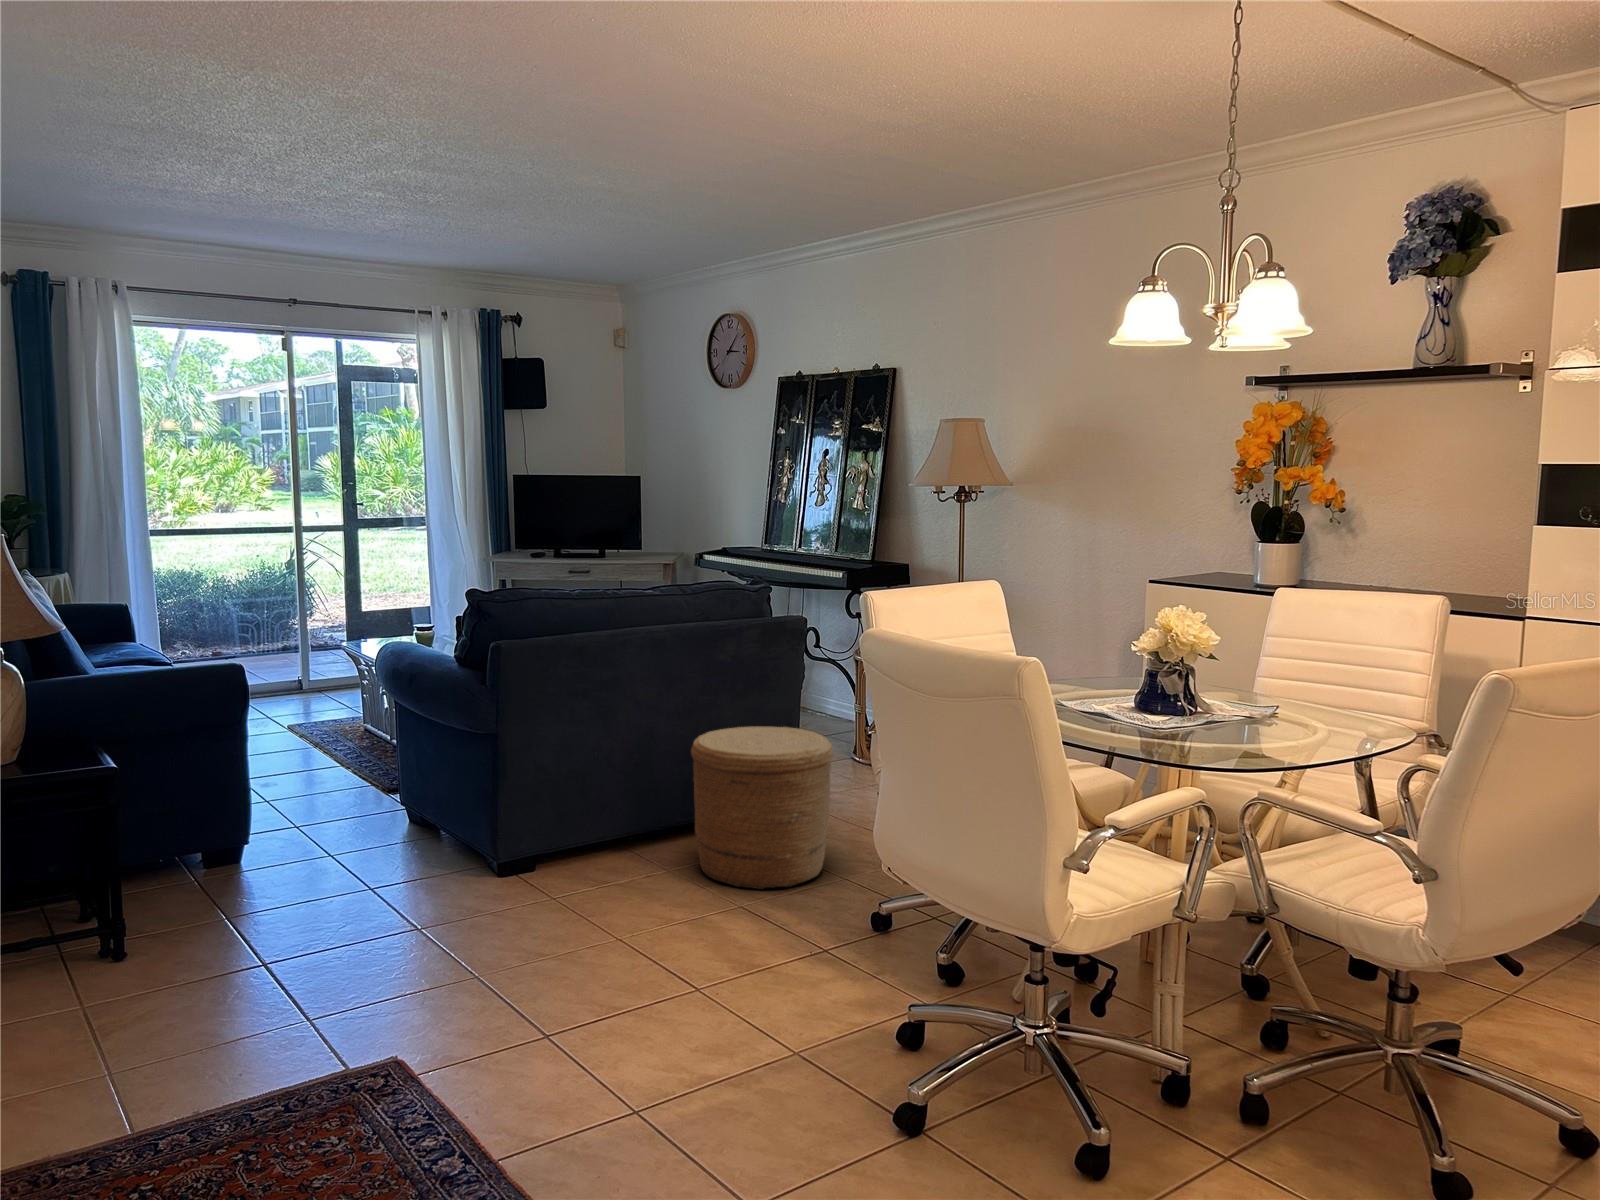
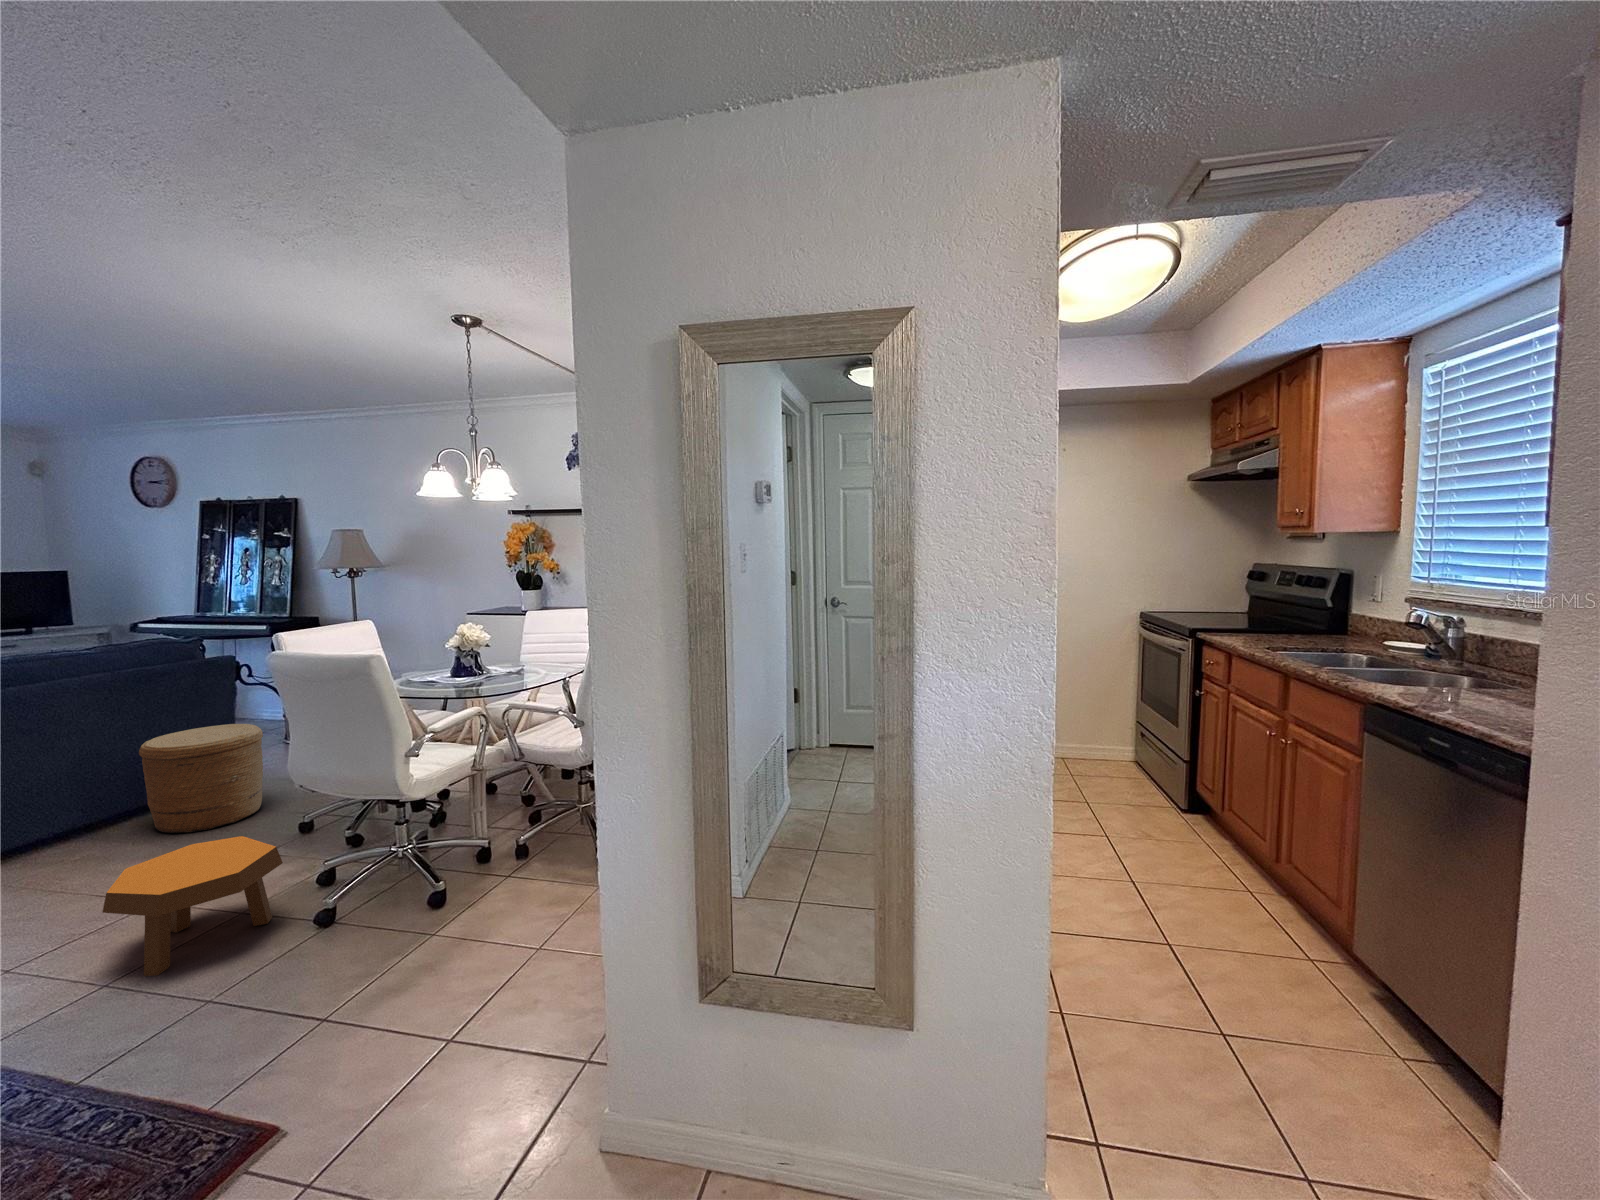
footstool: none [639,923,855,1126] -> present [103,836,283,976]

